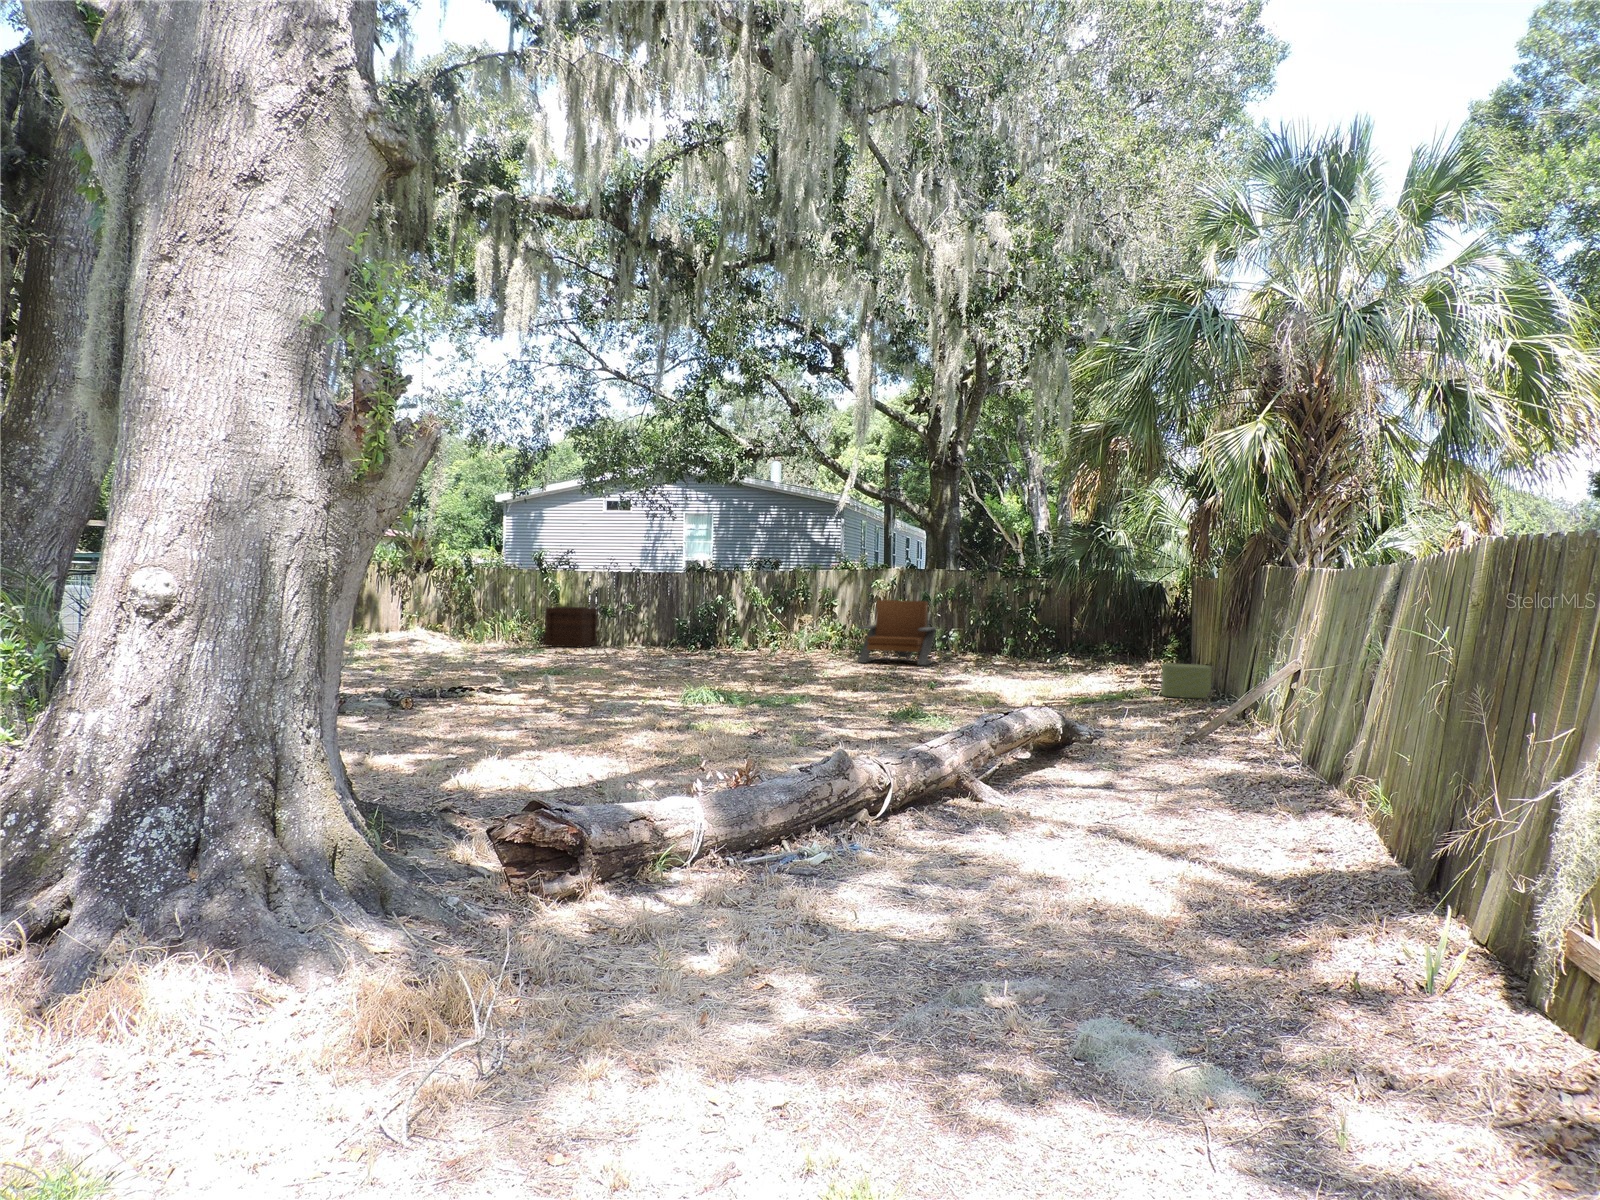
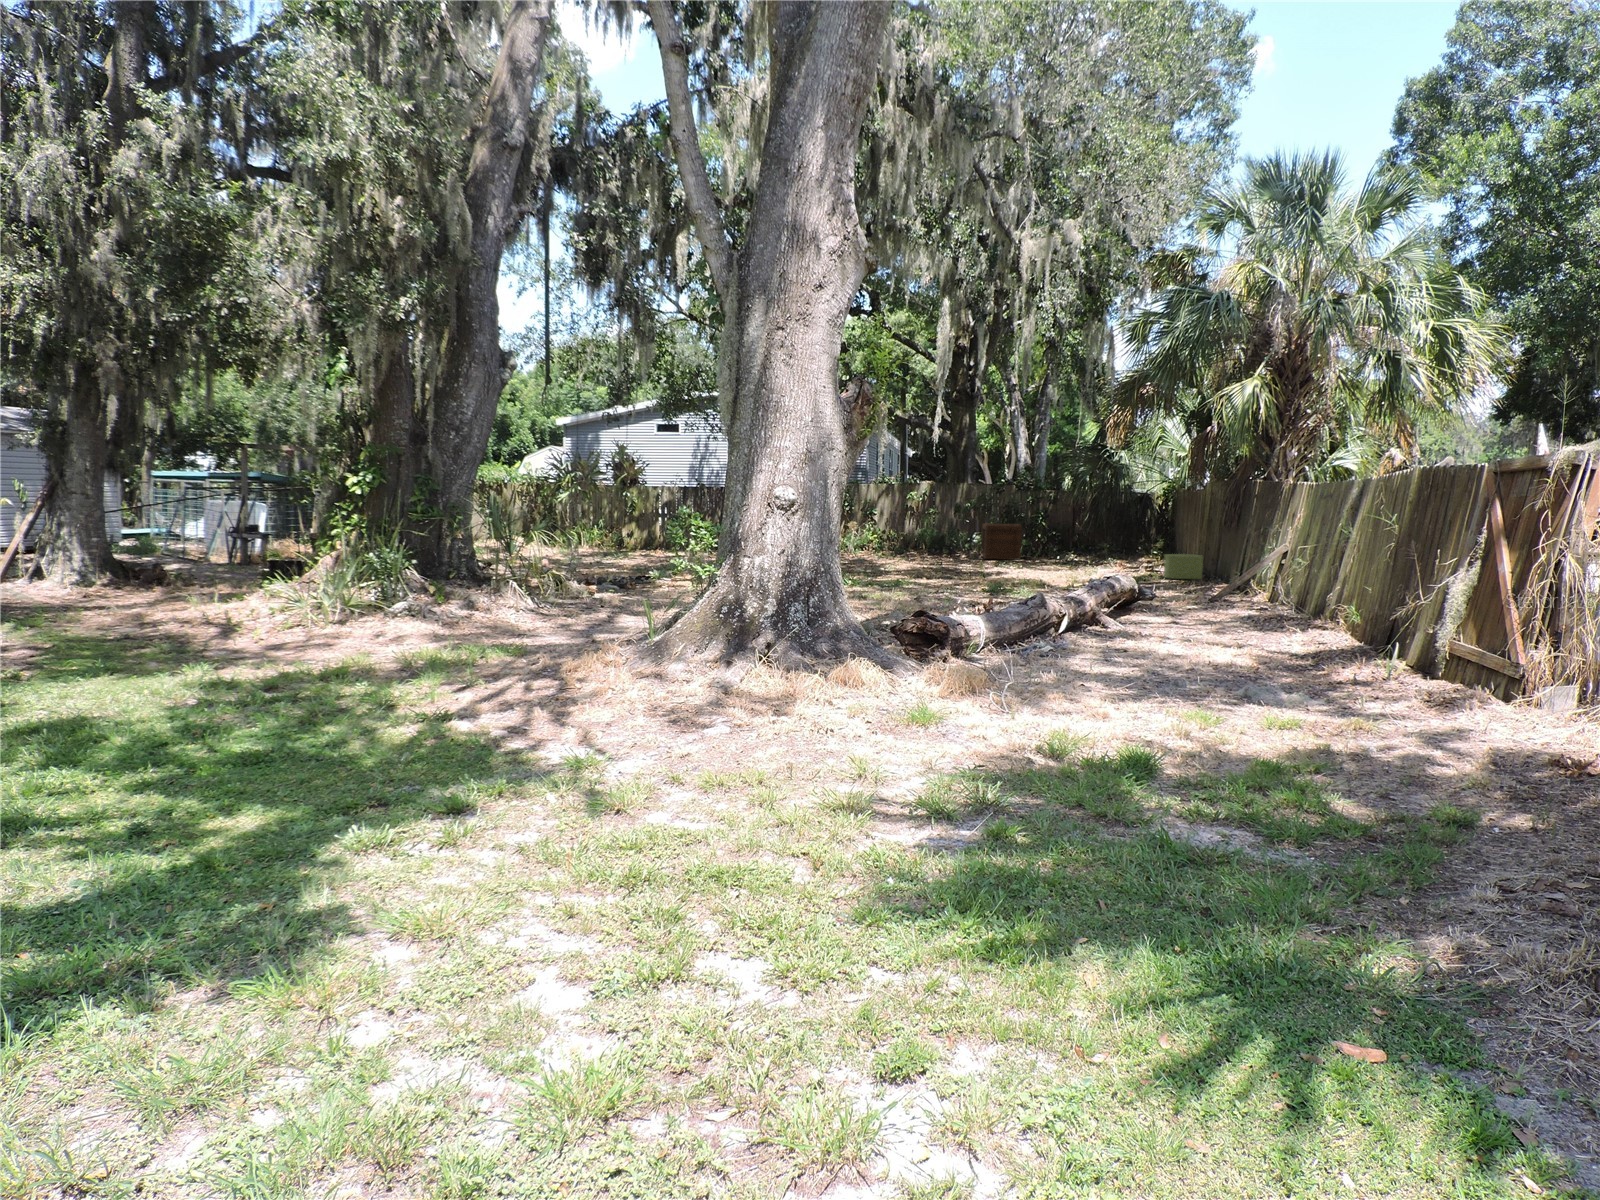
lounge chair: present [858,600,936,665] -> none [903,509,964,562]
wooden crate: present [545,607,598,647] -> present [982,523,1022,560]

